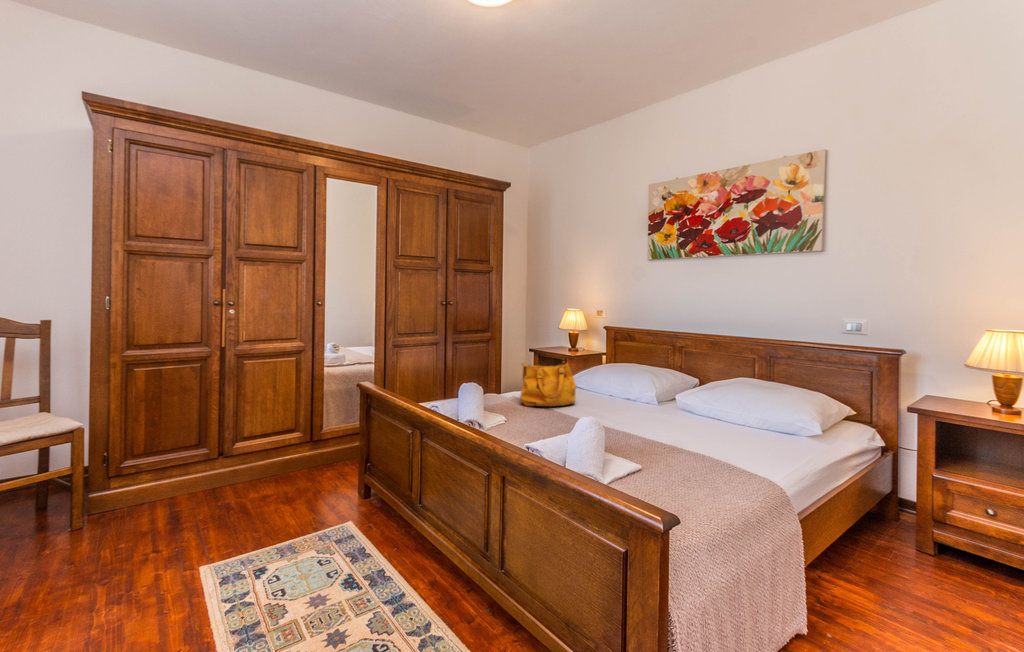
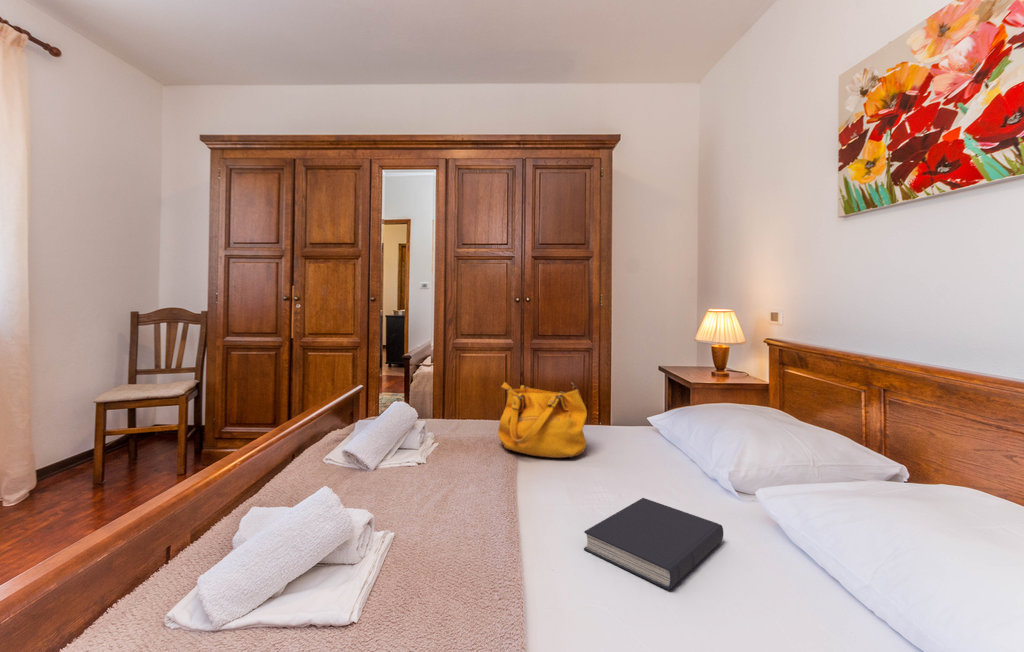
book: none [645,409,700,433] -> present [584,498,723,590]

